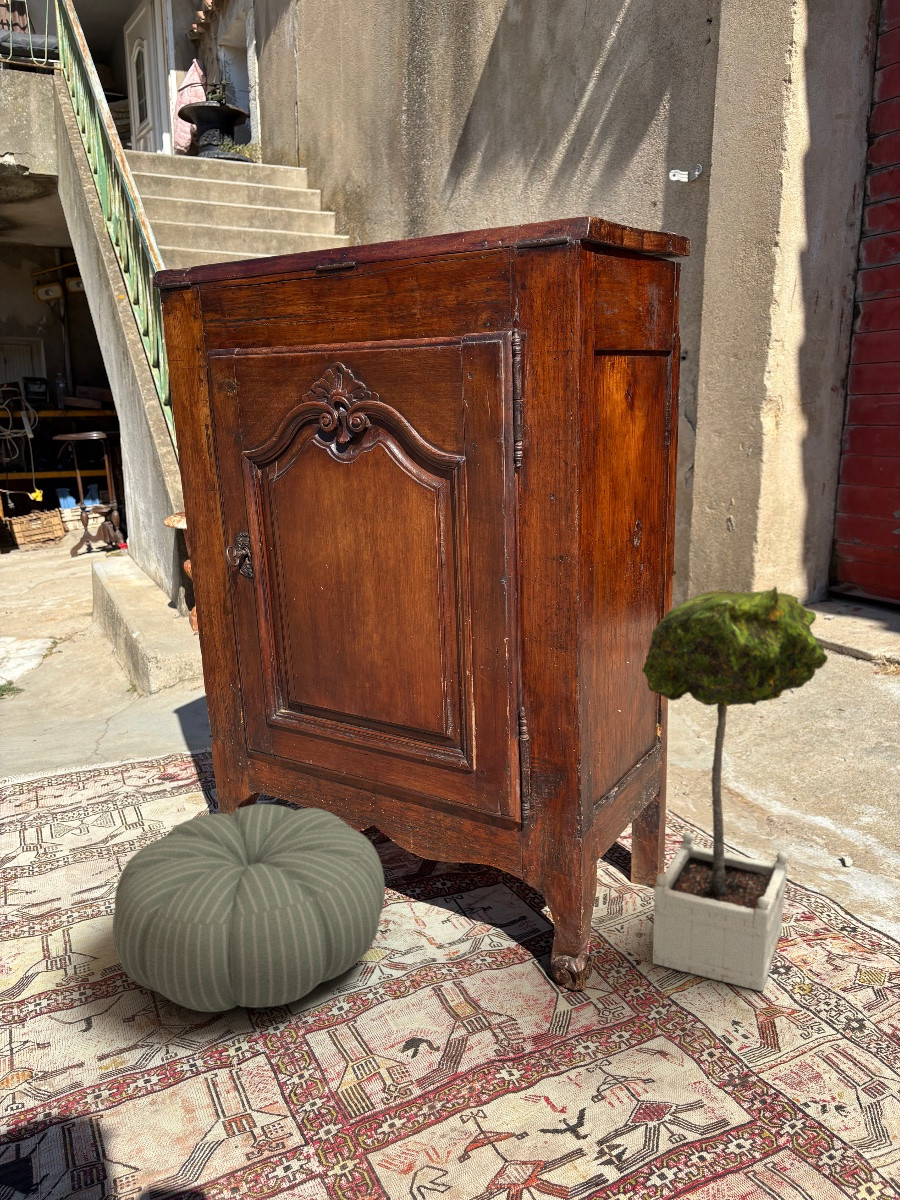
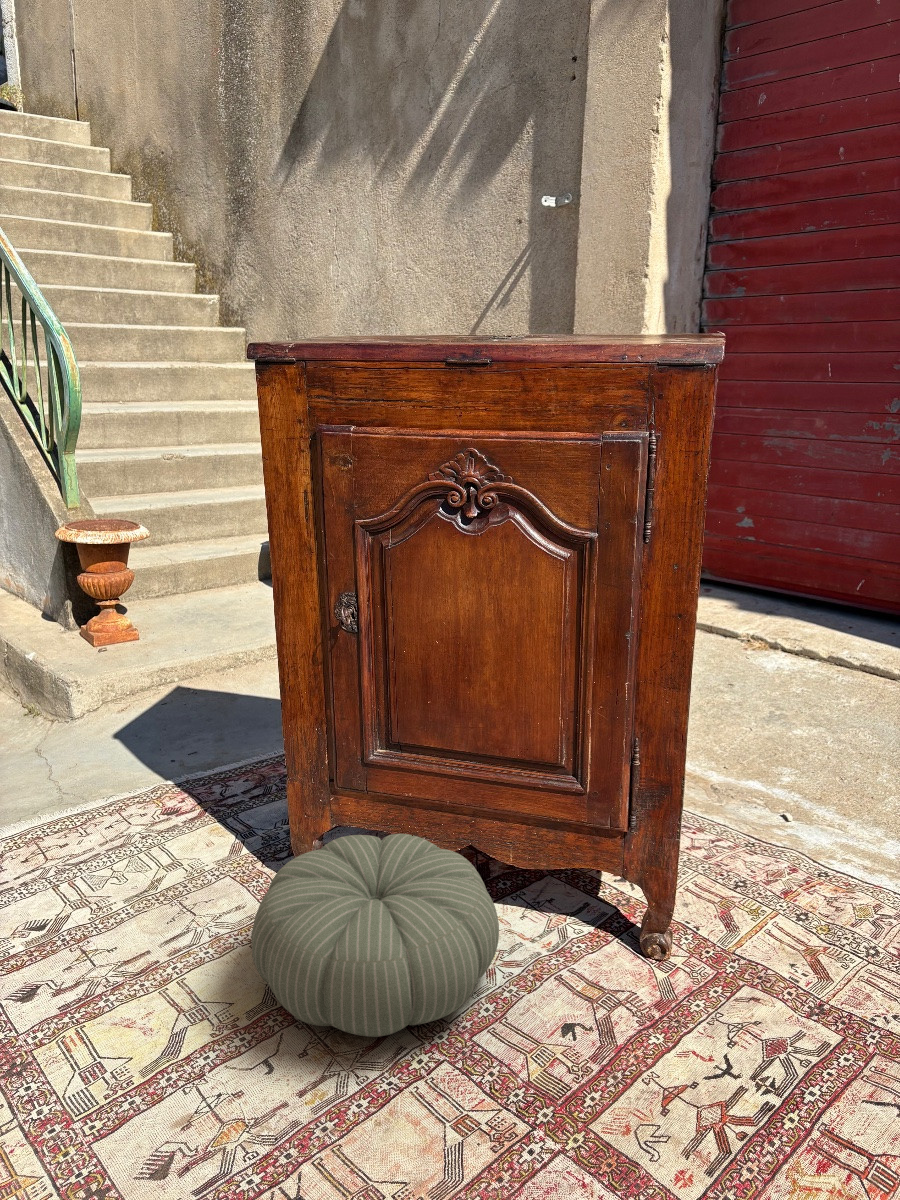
potted tree: present [642,587,828,991] -> none [700,630,855,936]

